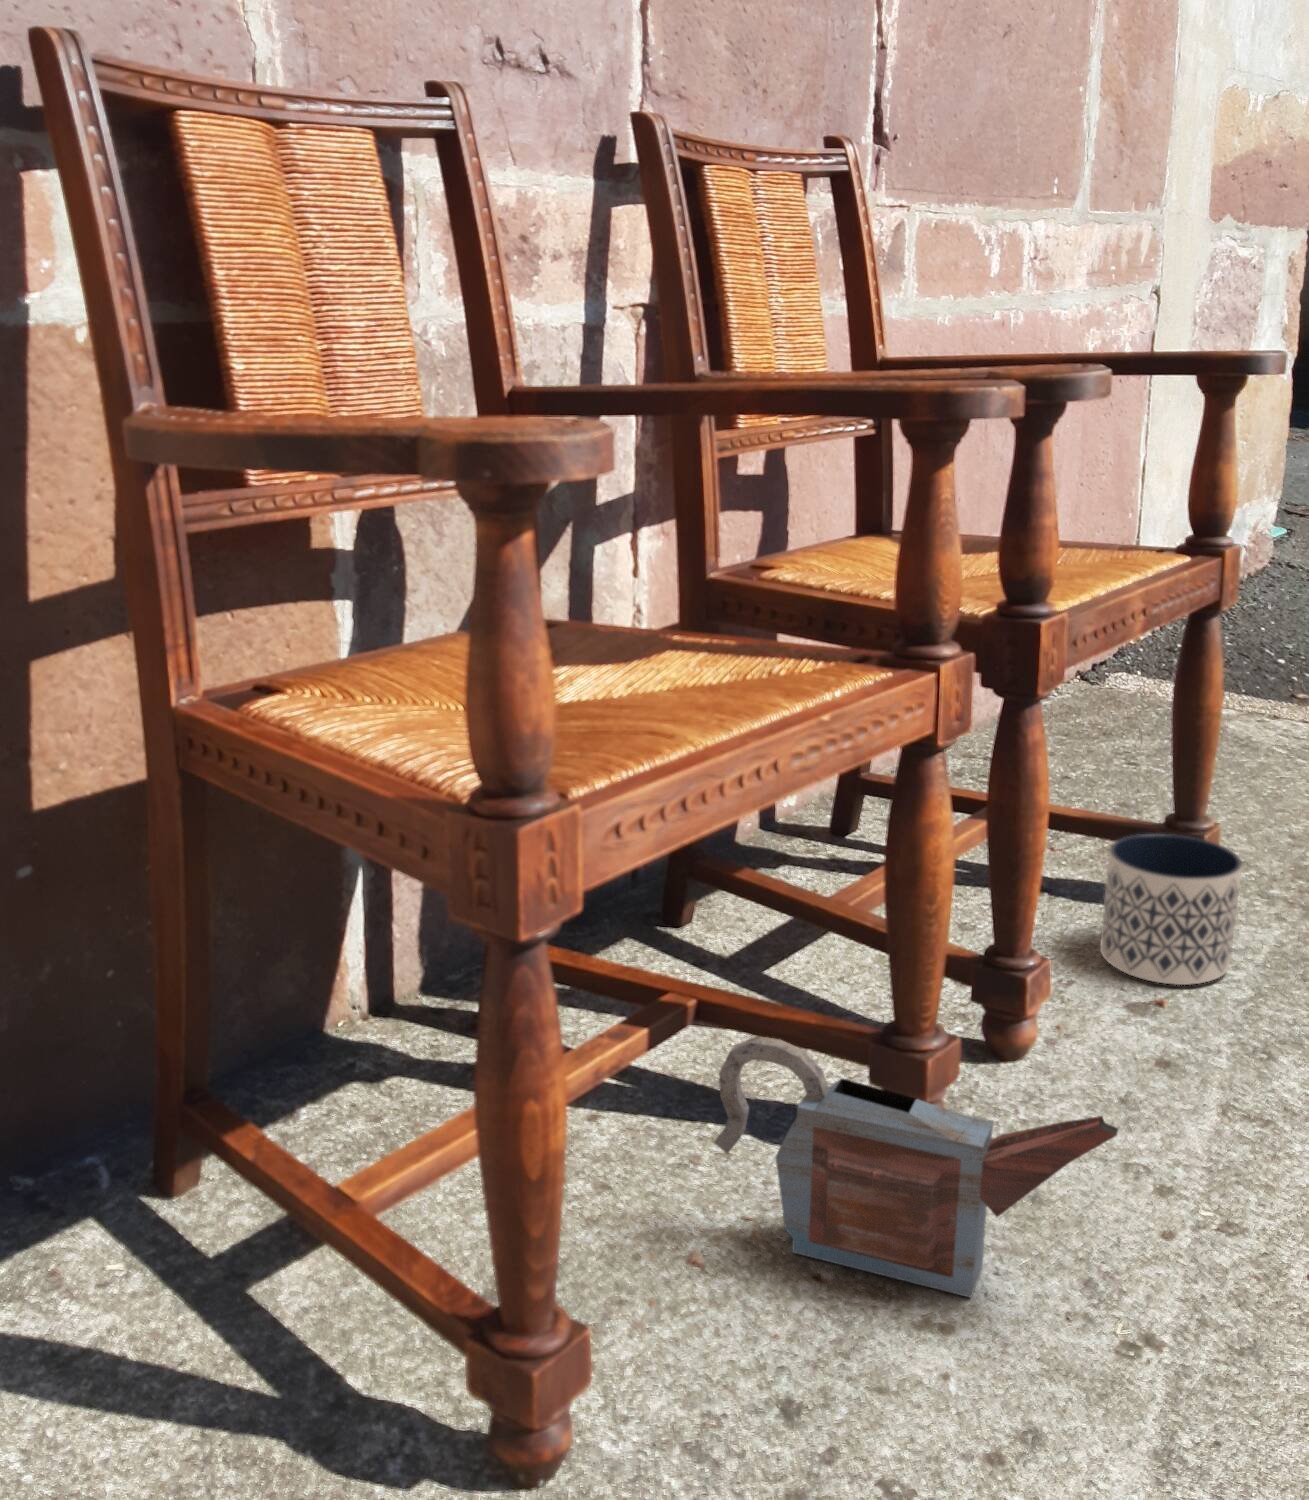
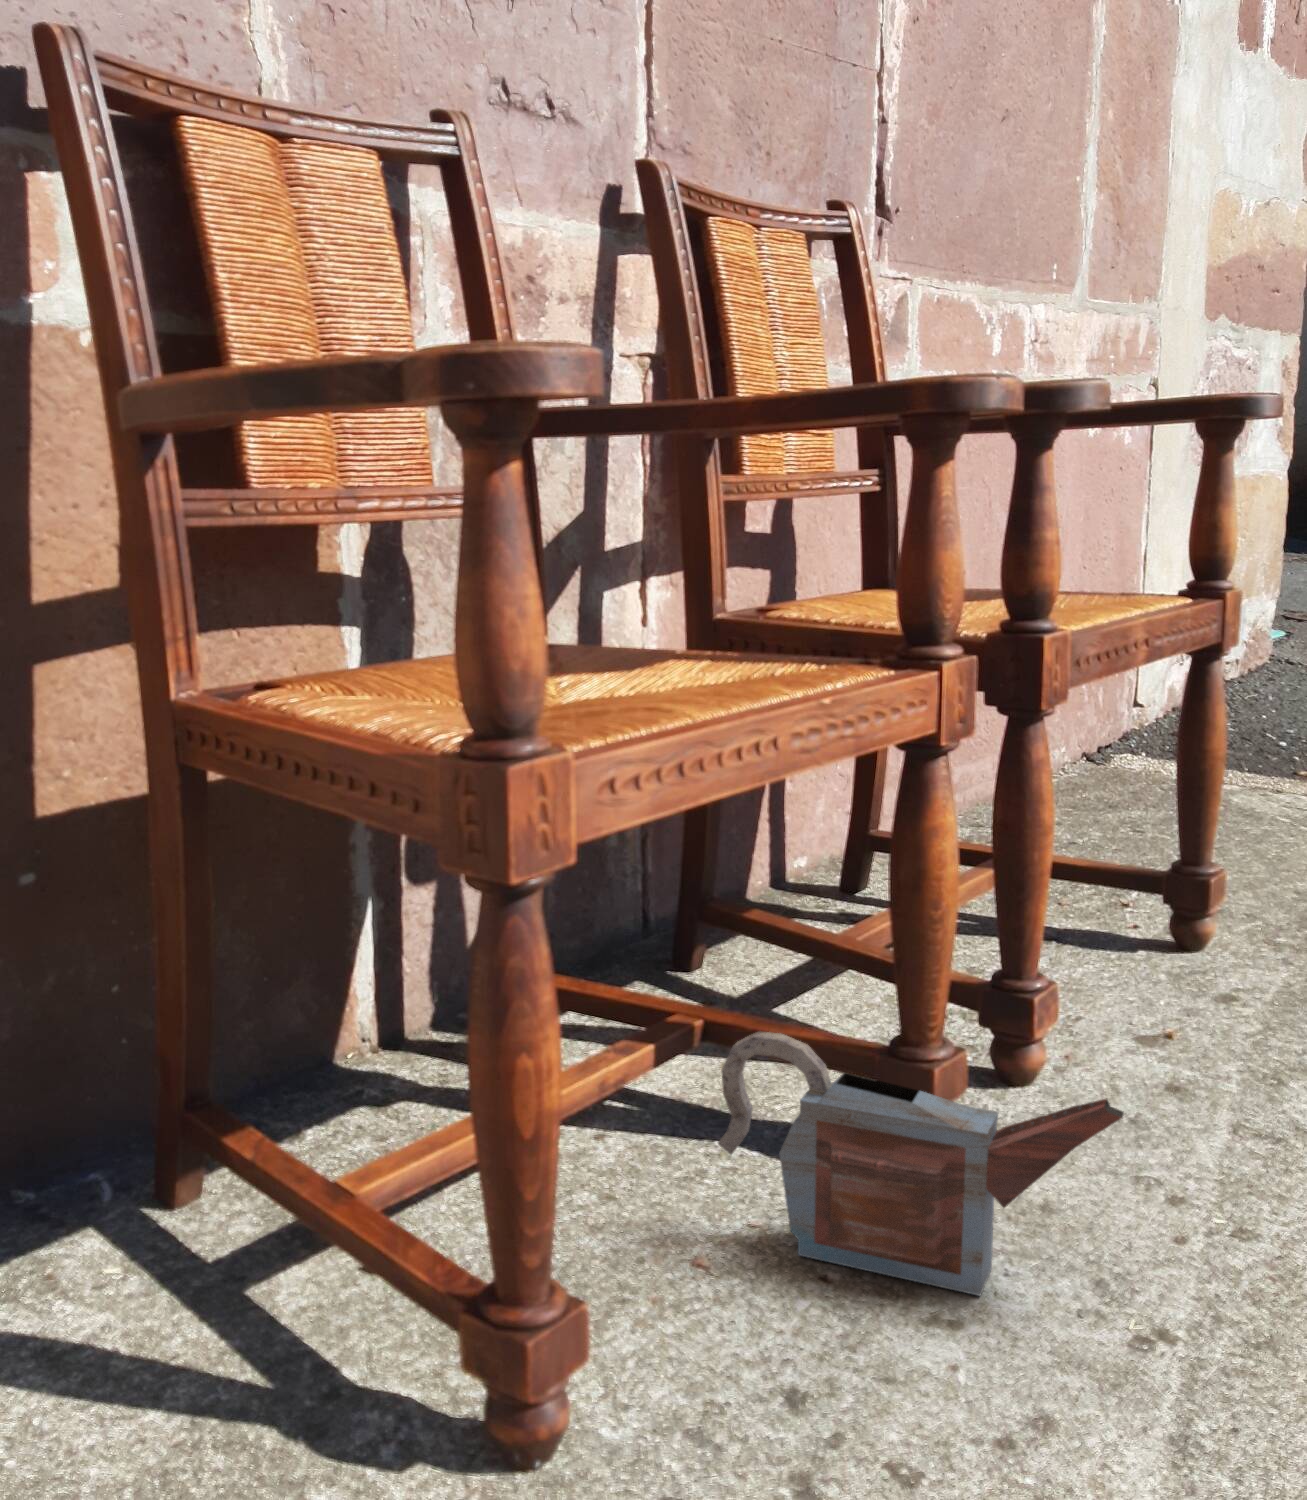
planter: present [1100,834,1242,985] -> none [1108,872,1246,1018]

